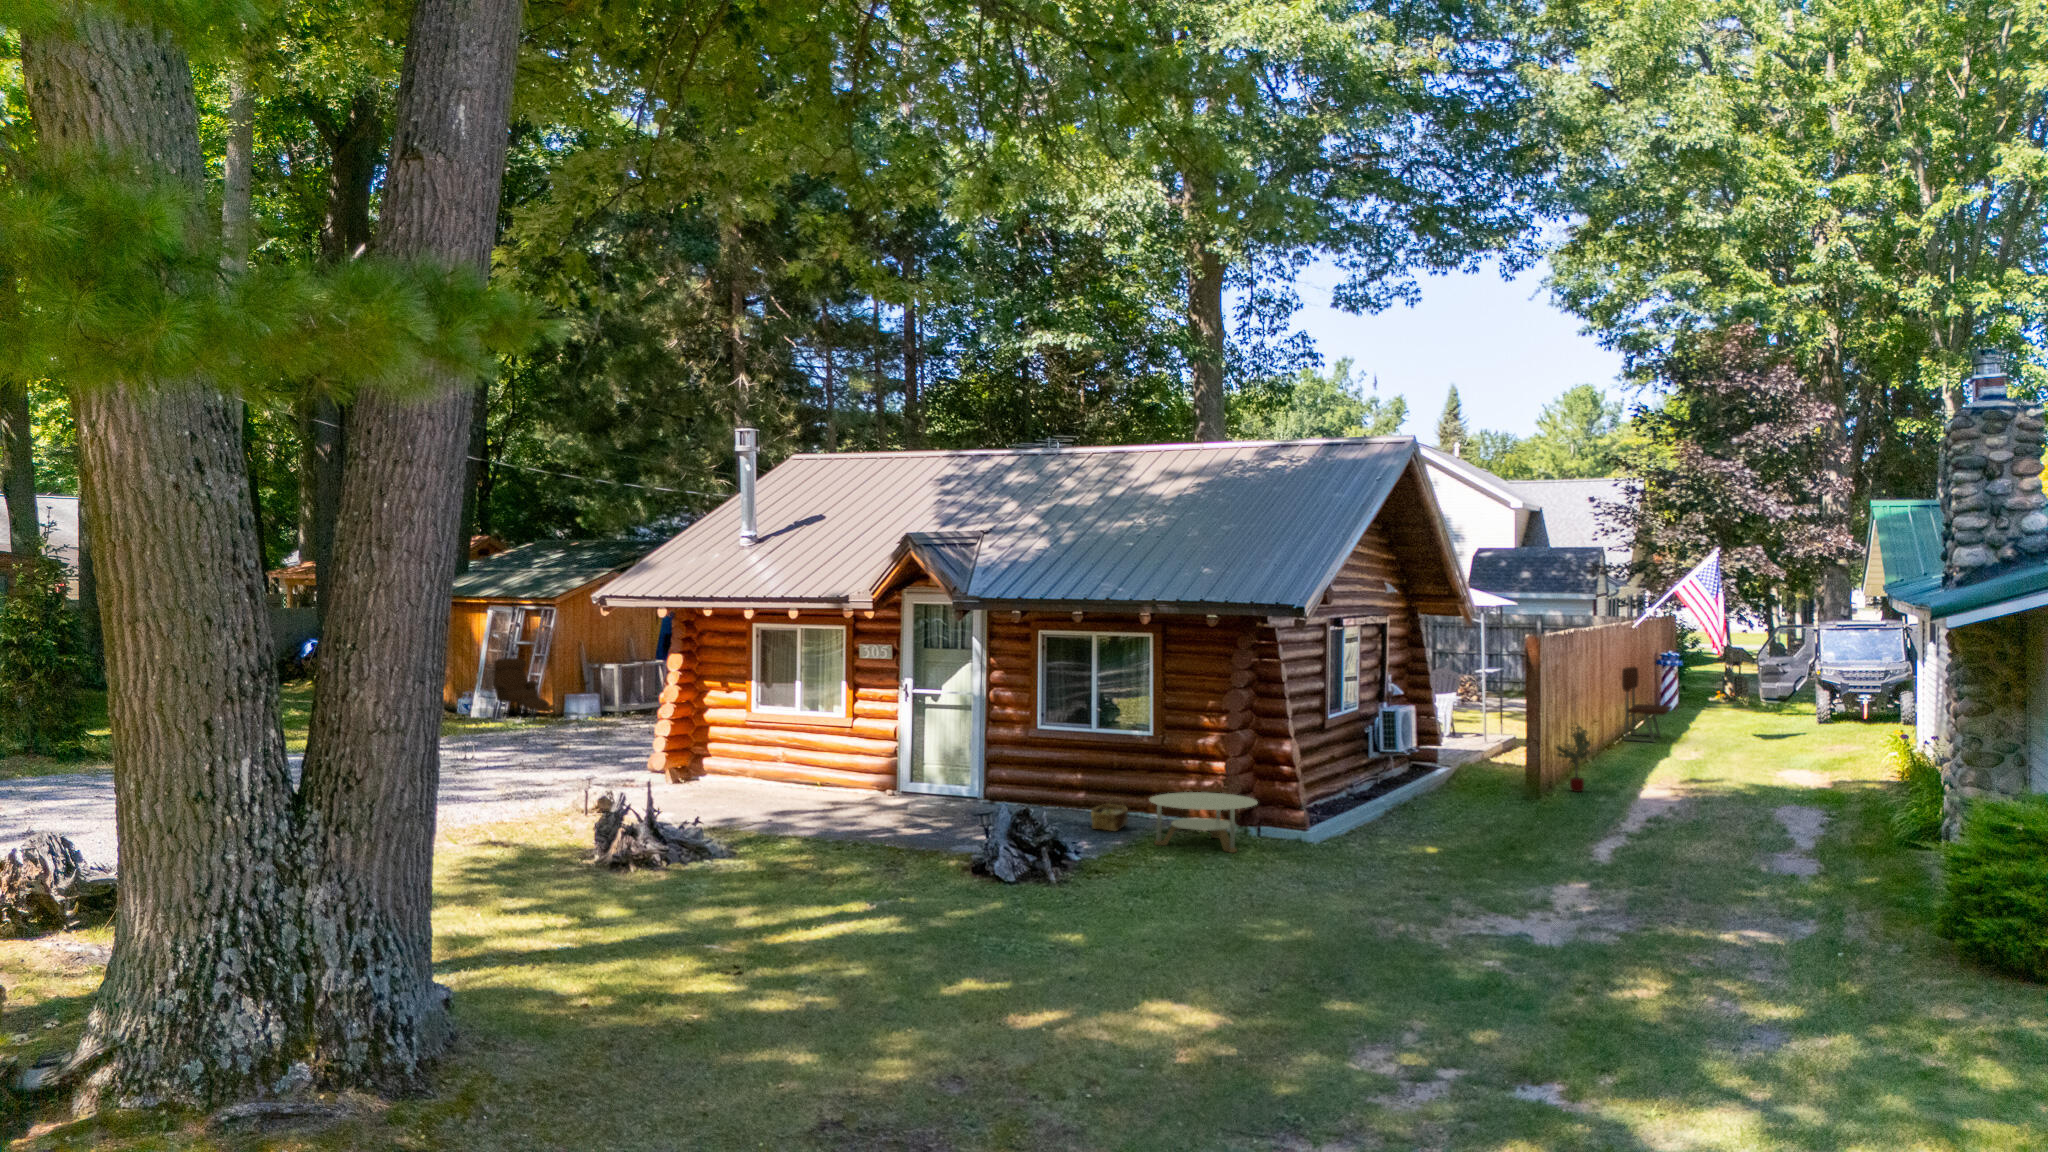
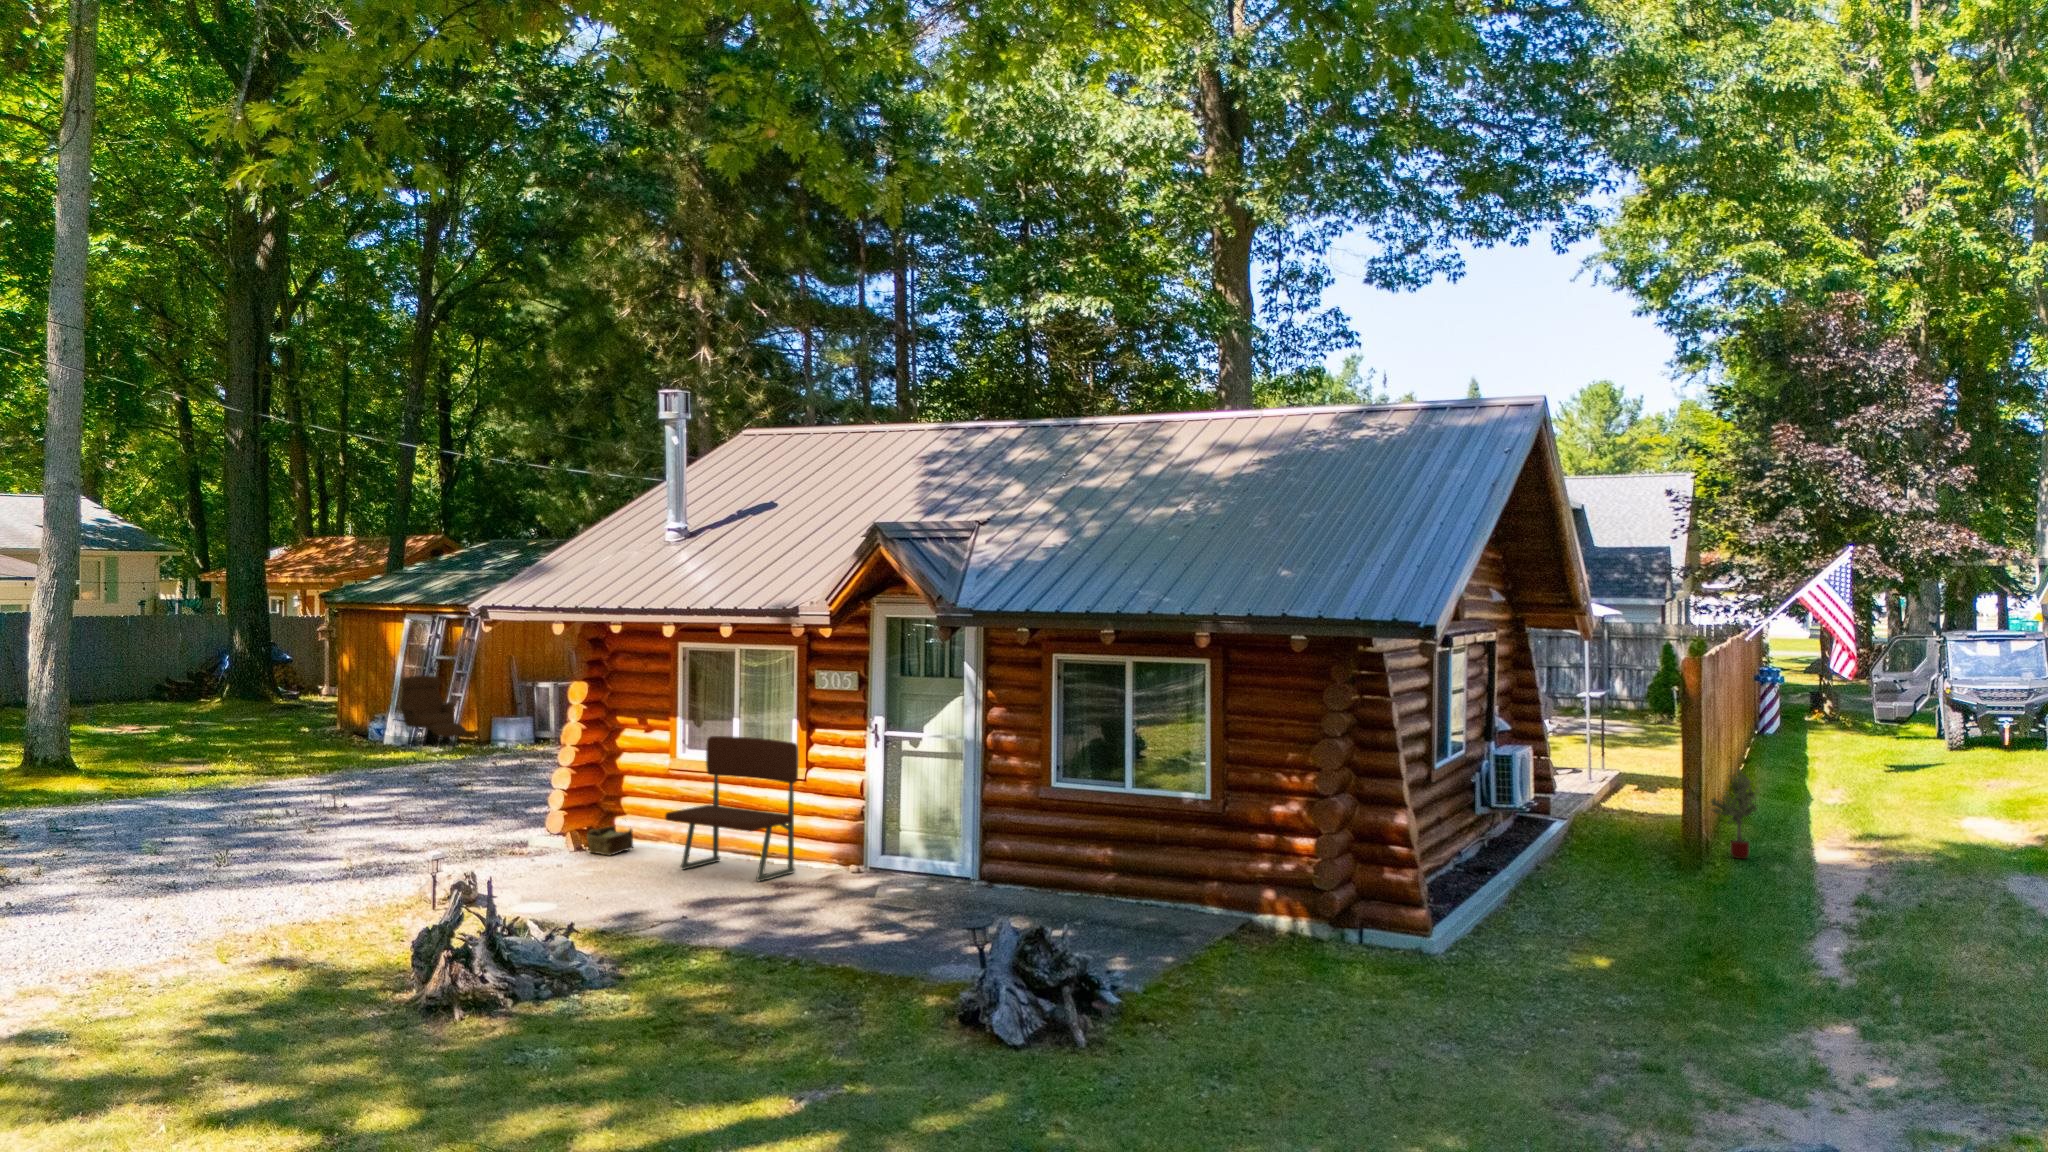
bench: present [1622,667,1672,742] -> present [665,736,798,881]
round table: present [1149,792,1258,853] -> none [1209,879,1363,973]
woven basket: present [1091,797,1128,831] -> present [587,826,633,856]

